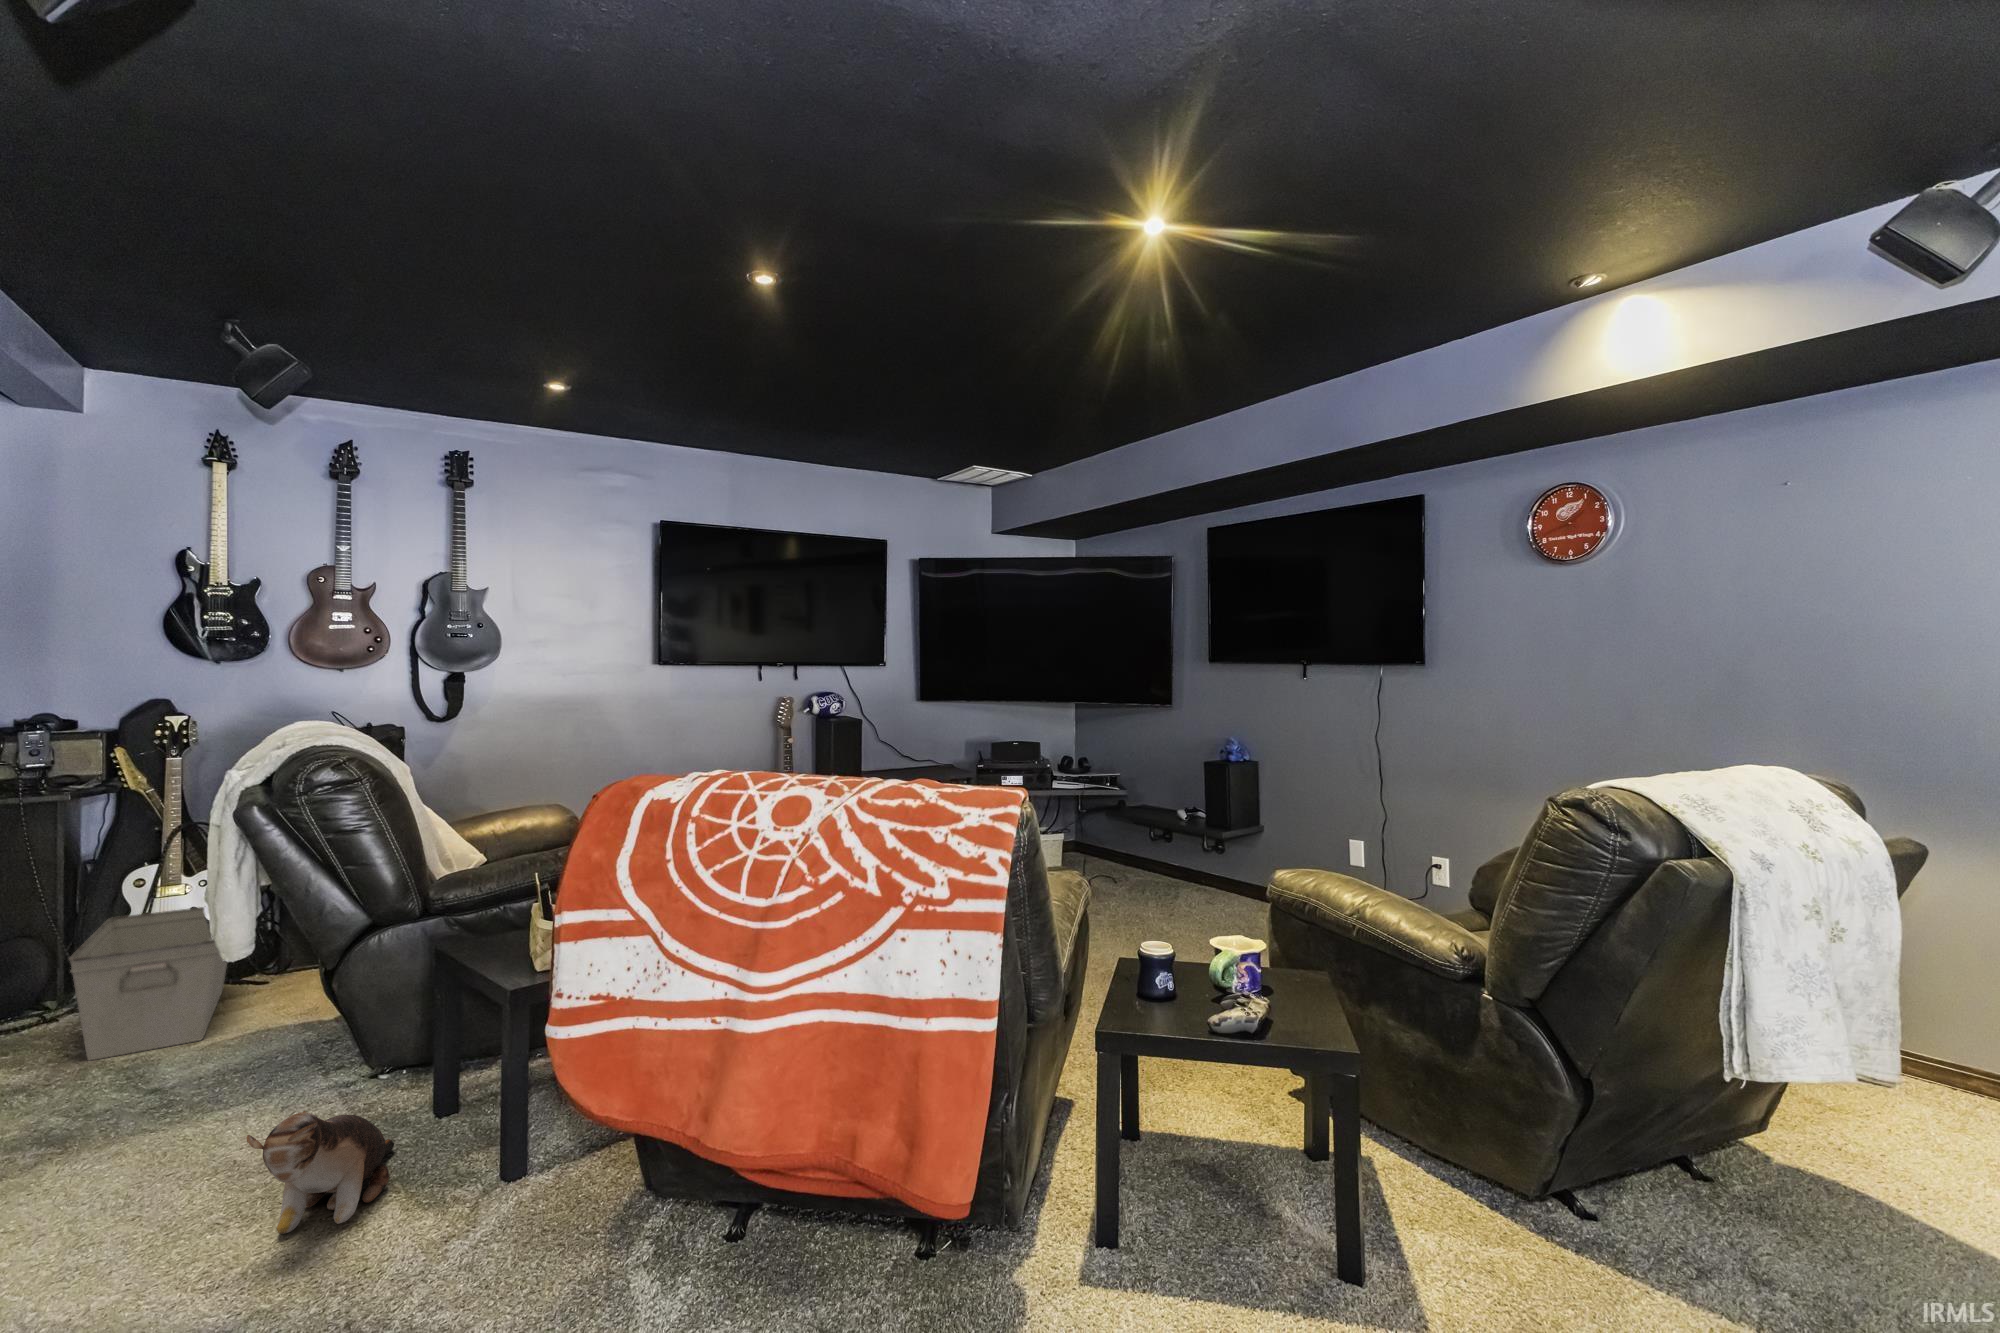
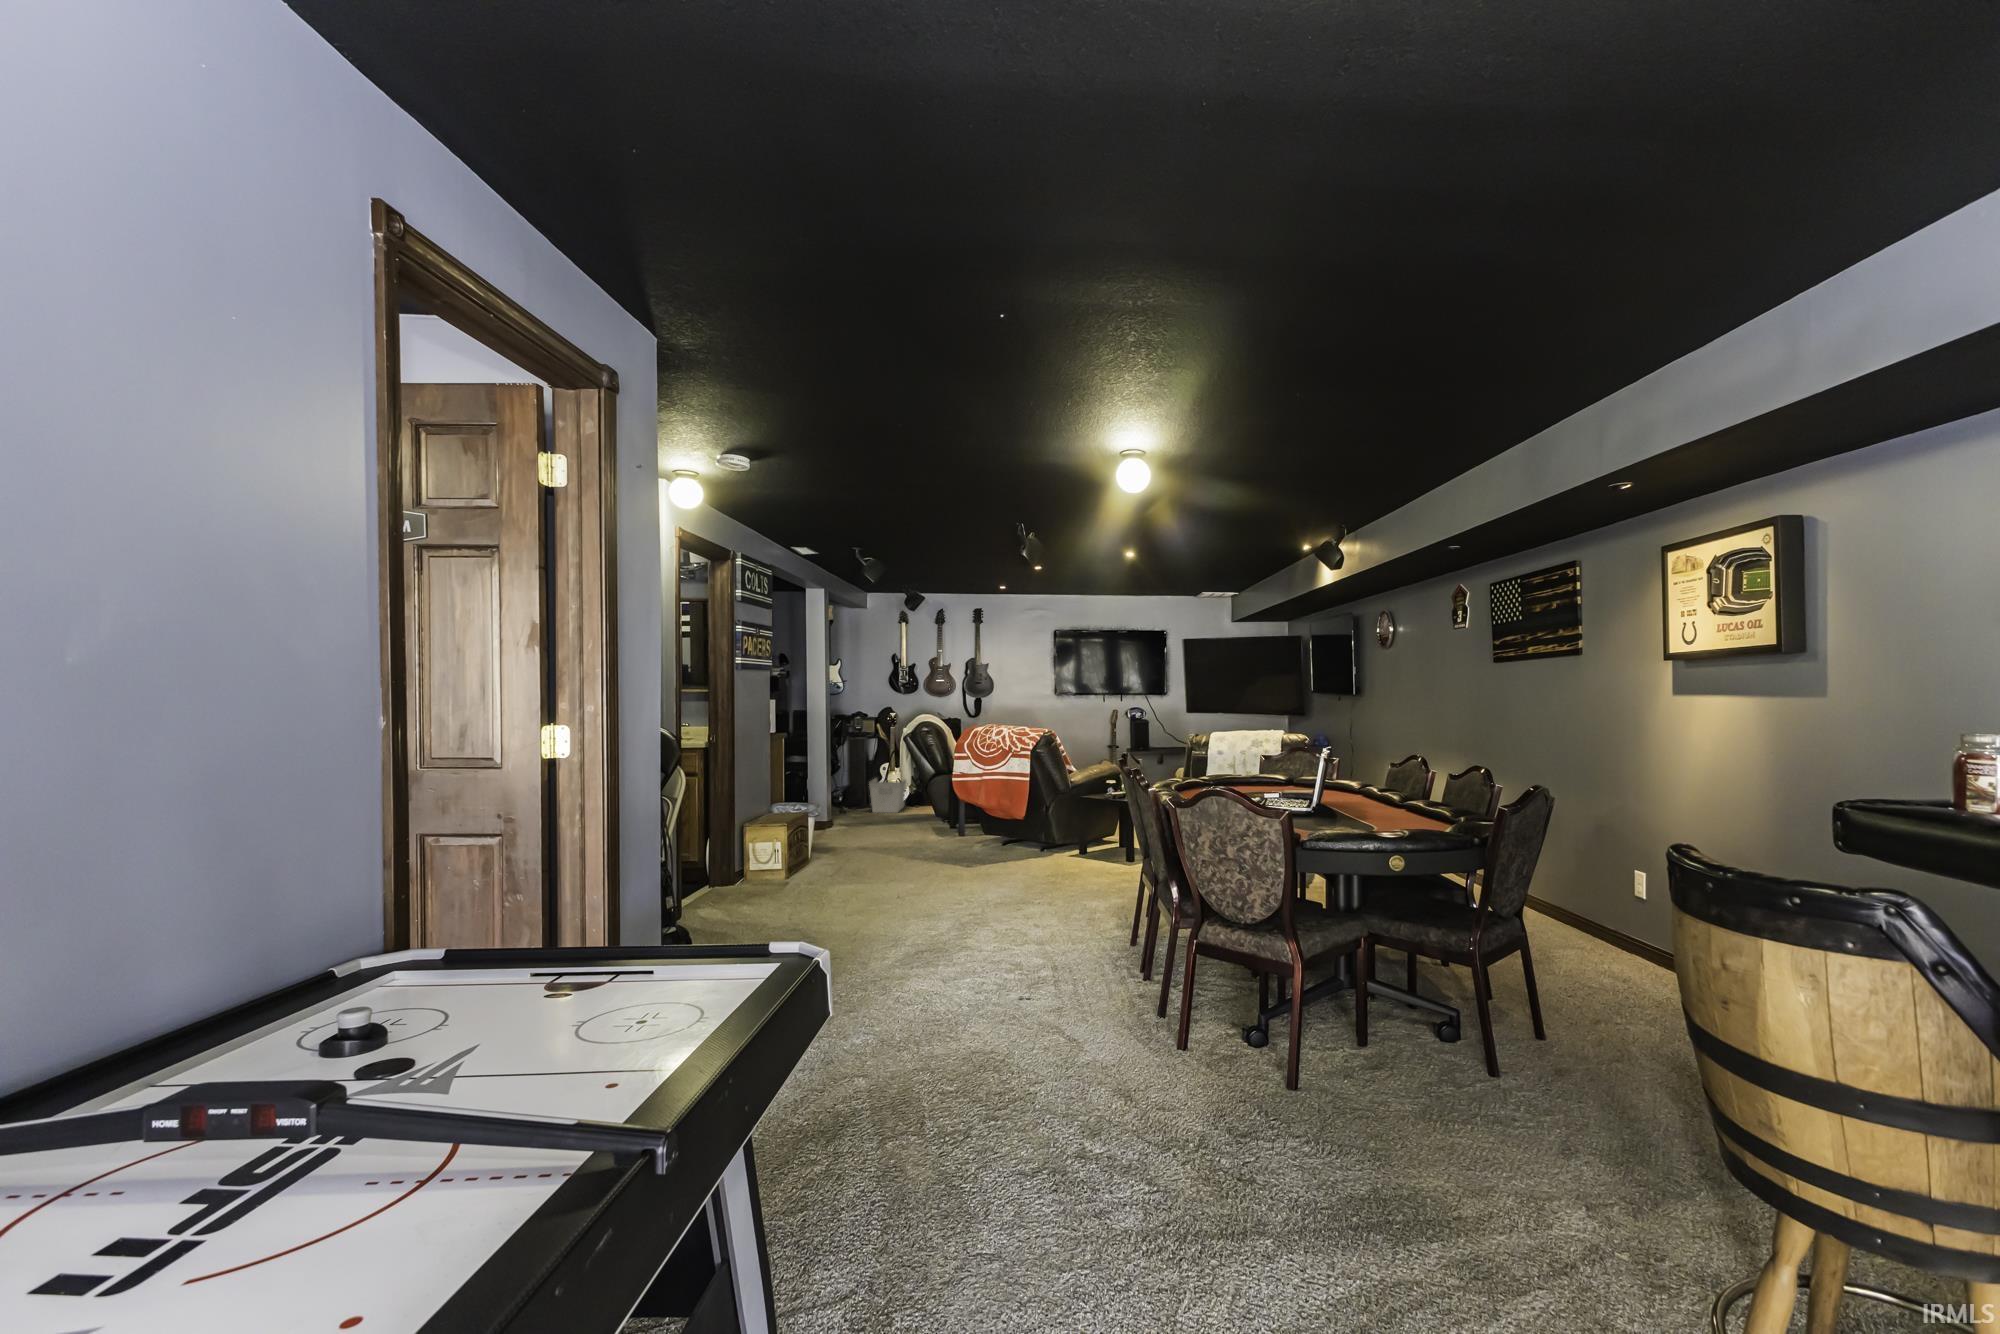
plush toy: present [246,1111,394,1234] -> none [900,804,933,834]

